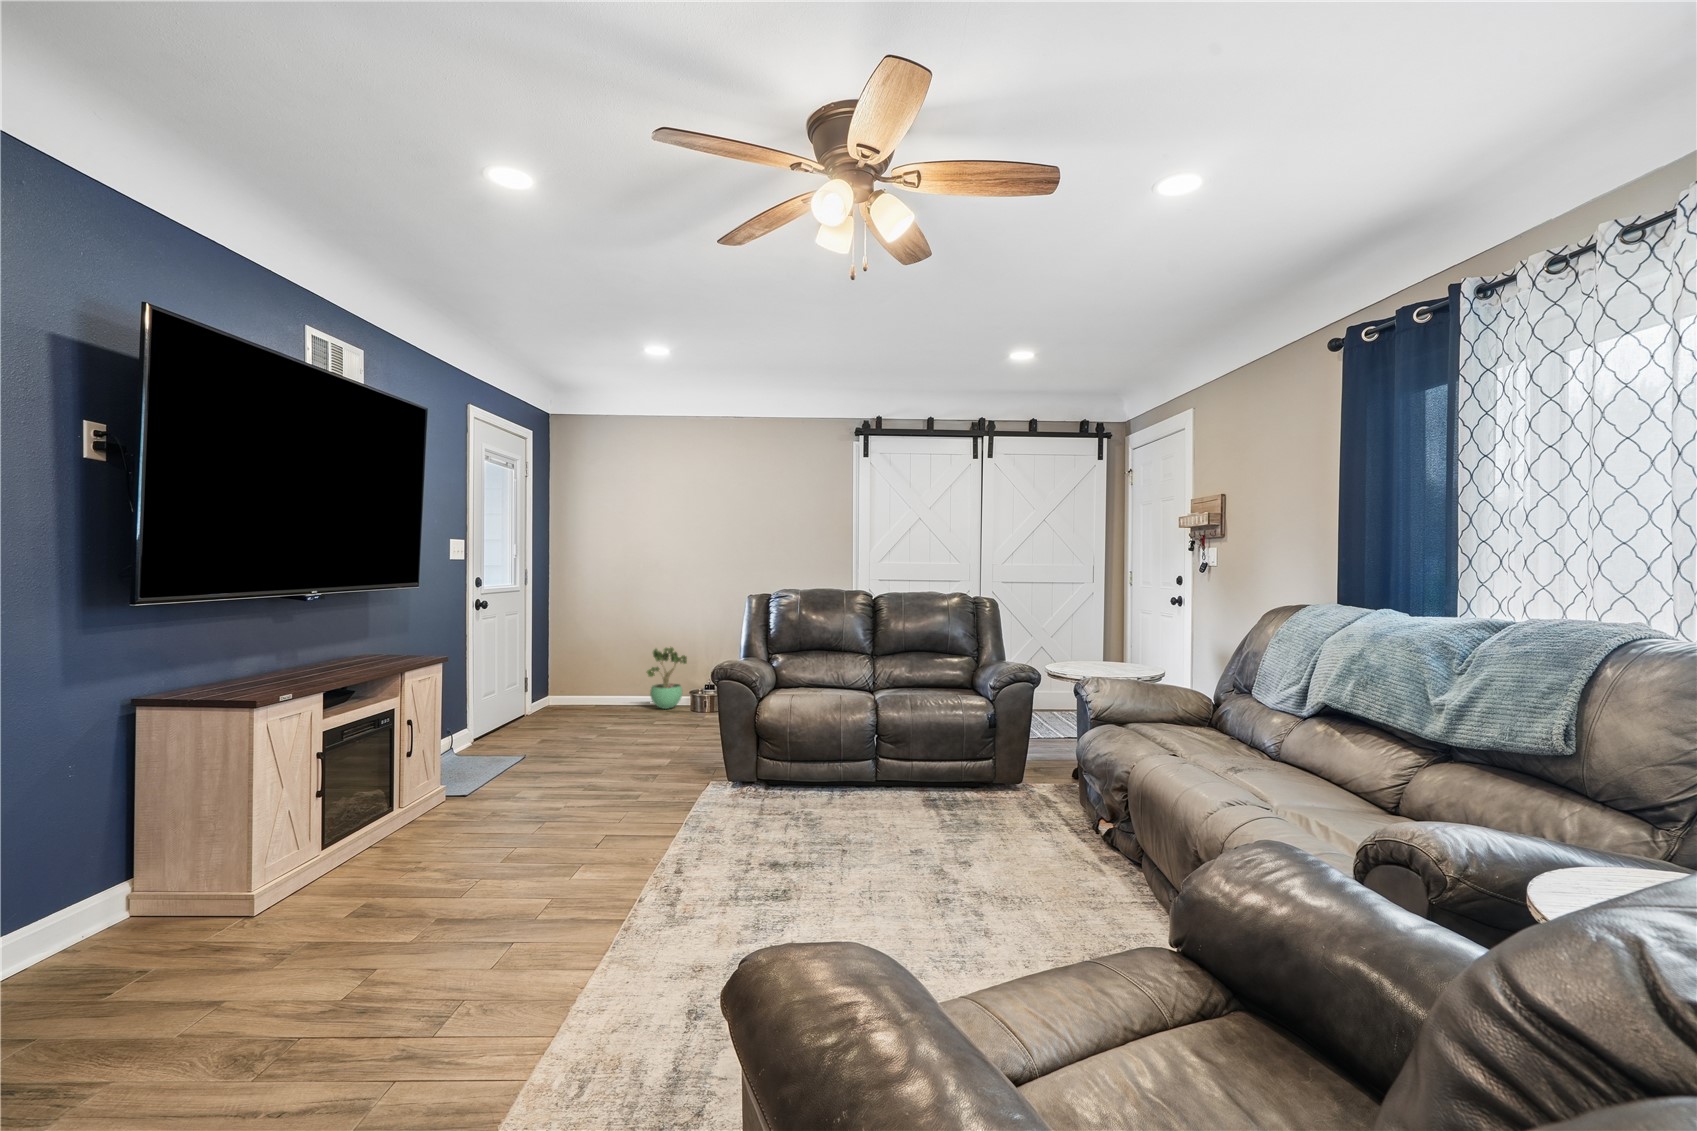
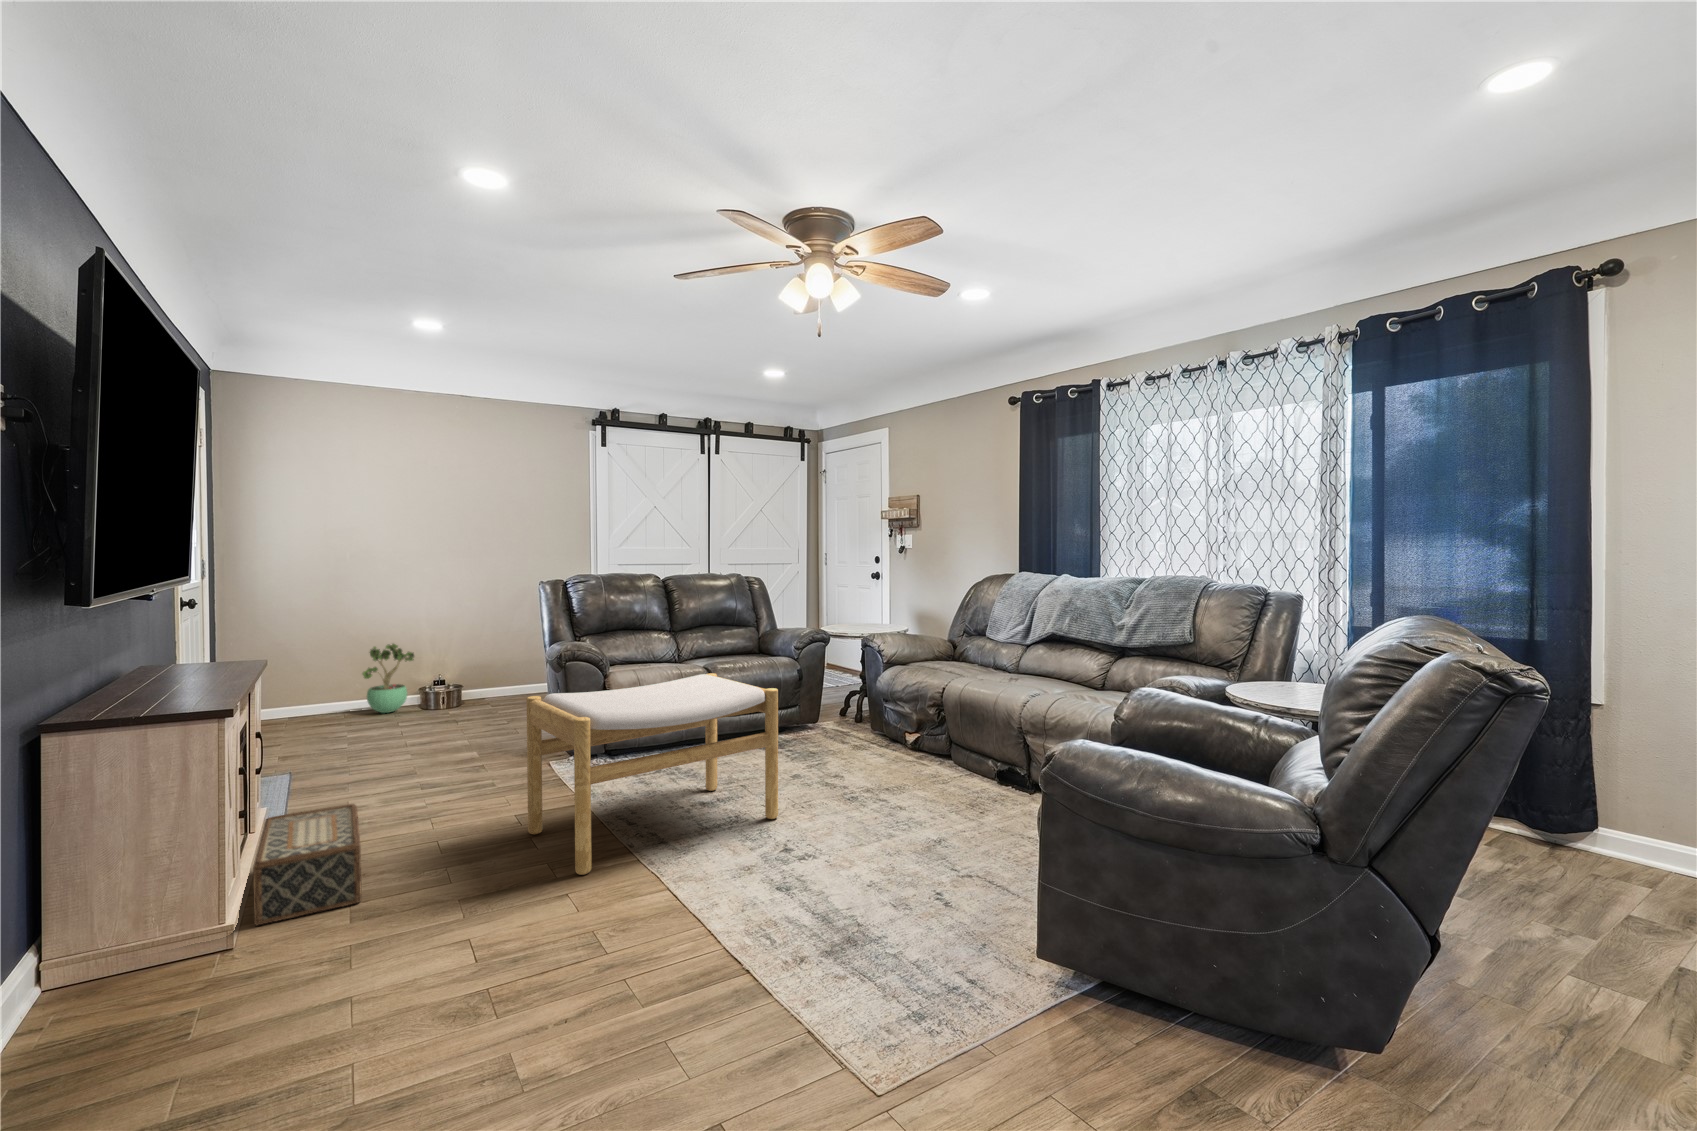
footstool: none [551,709,817,916] -> present [527,673,778,875]
woven basket: none [310,793,457,890] -> present [253,804,362,926]

